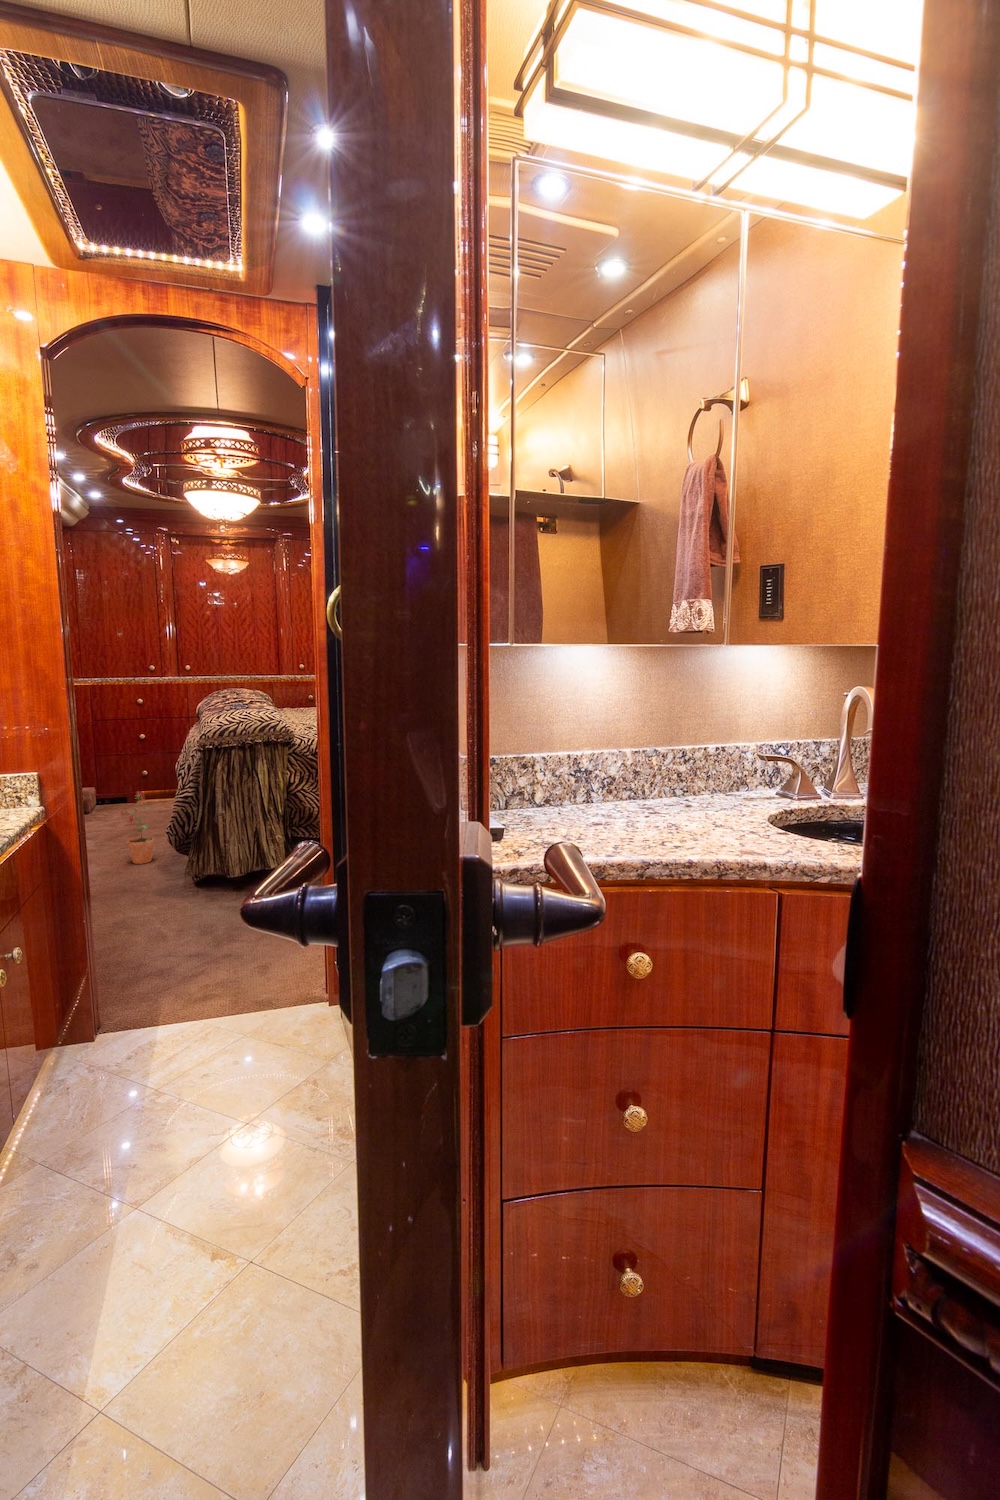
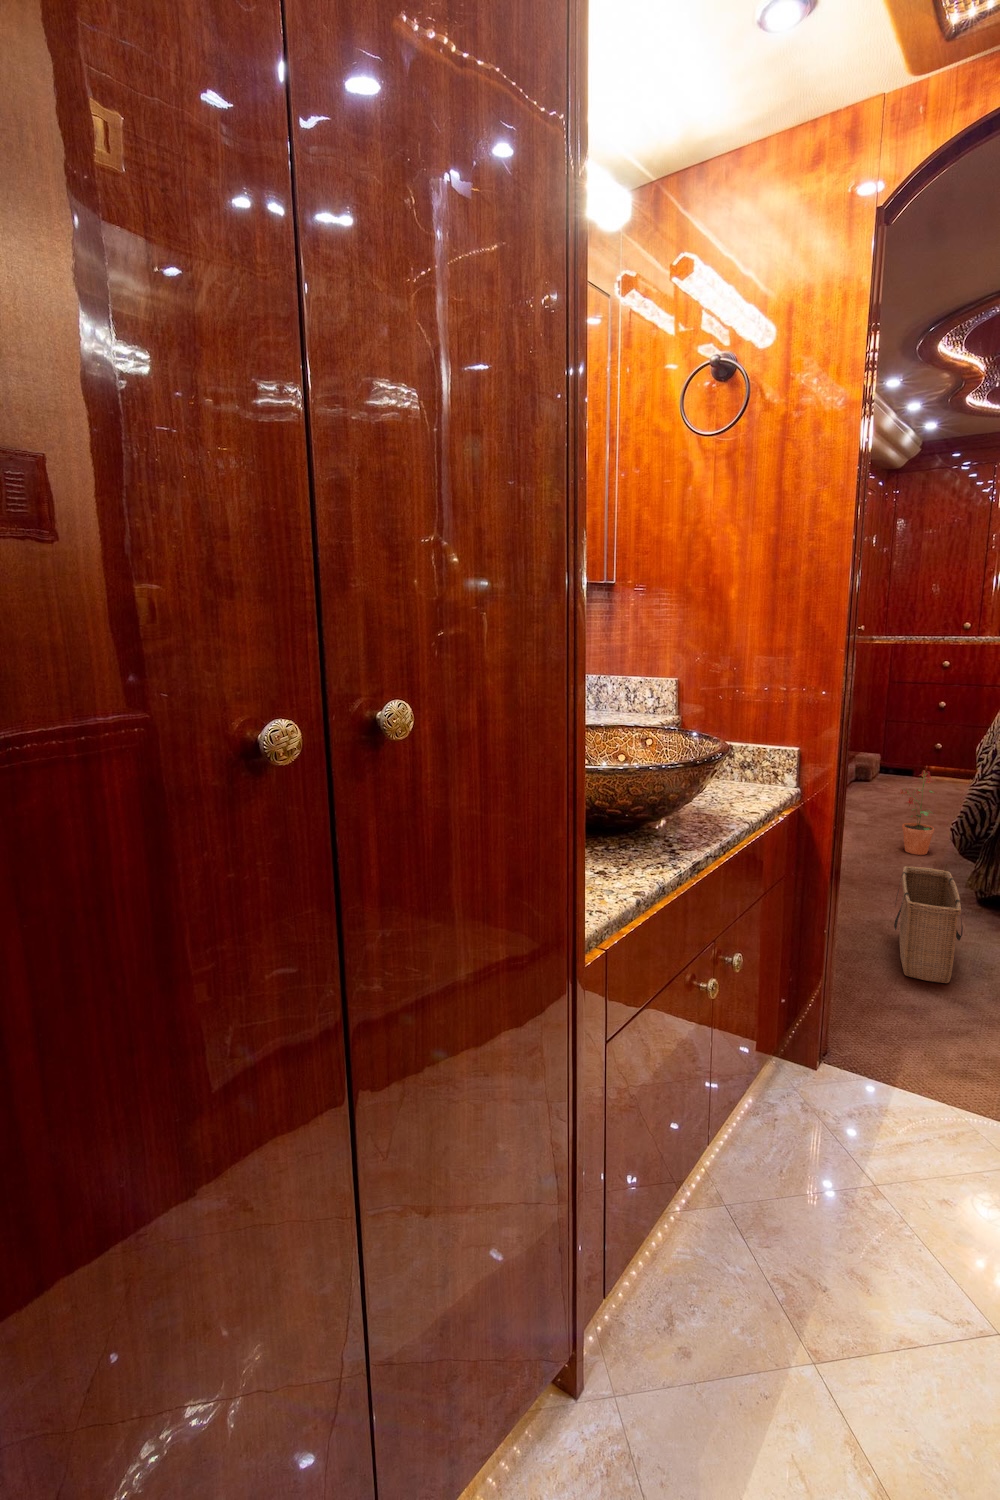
basket: none [135,863,187,951] -> present [894,866,963,983]

